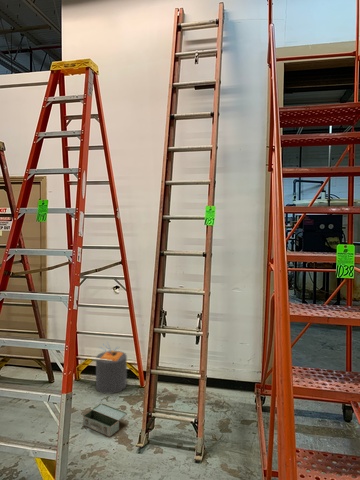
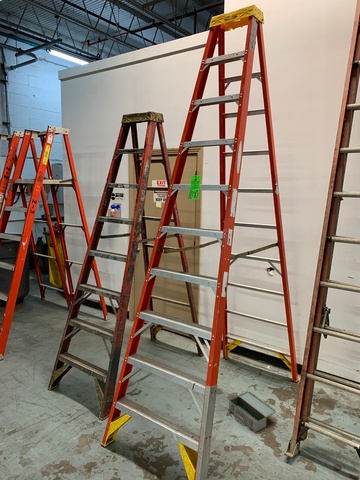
trash can: present [96,350,127,394] -> none [244,324,278,381]

